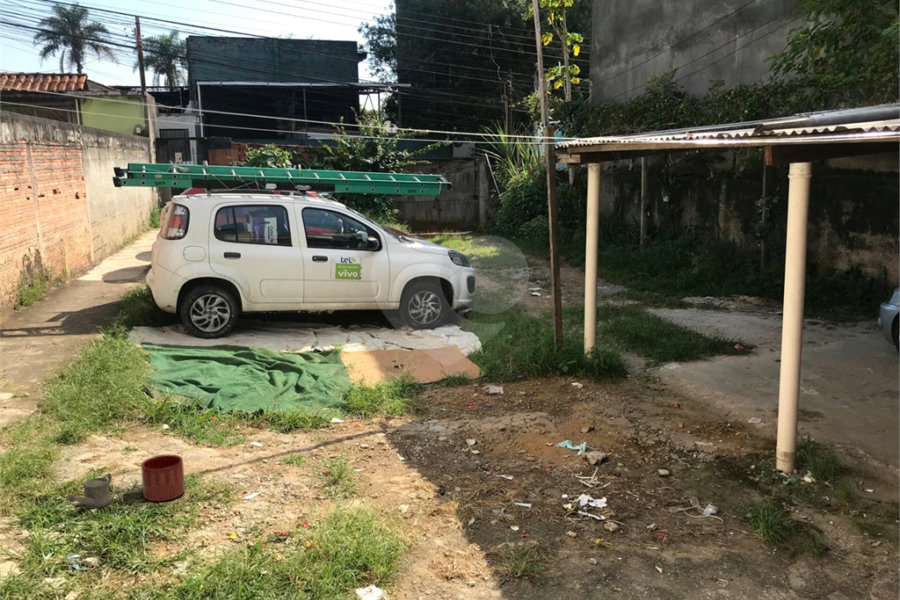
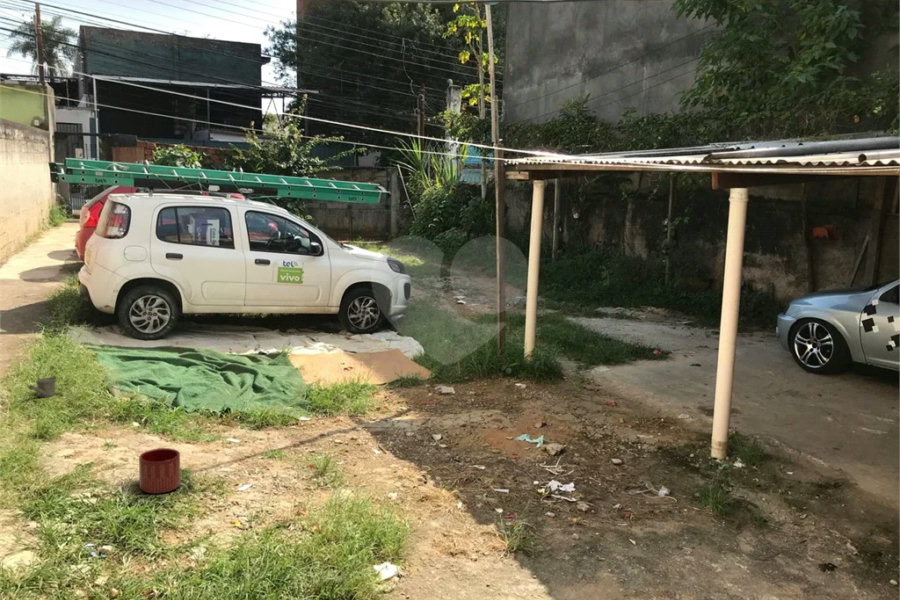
watering can: present [68,473,112,508] -> present [28,376,56,397]

